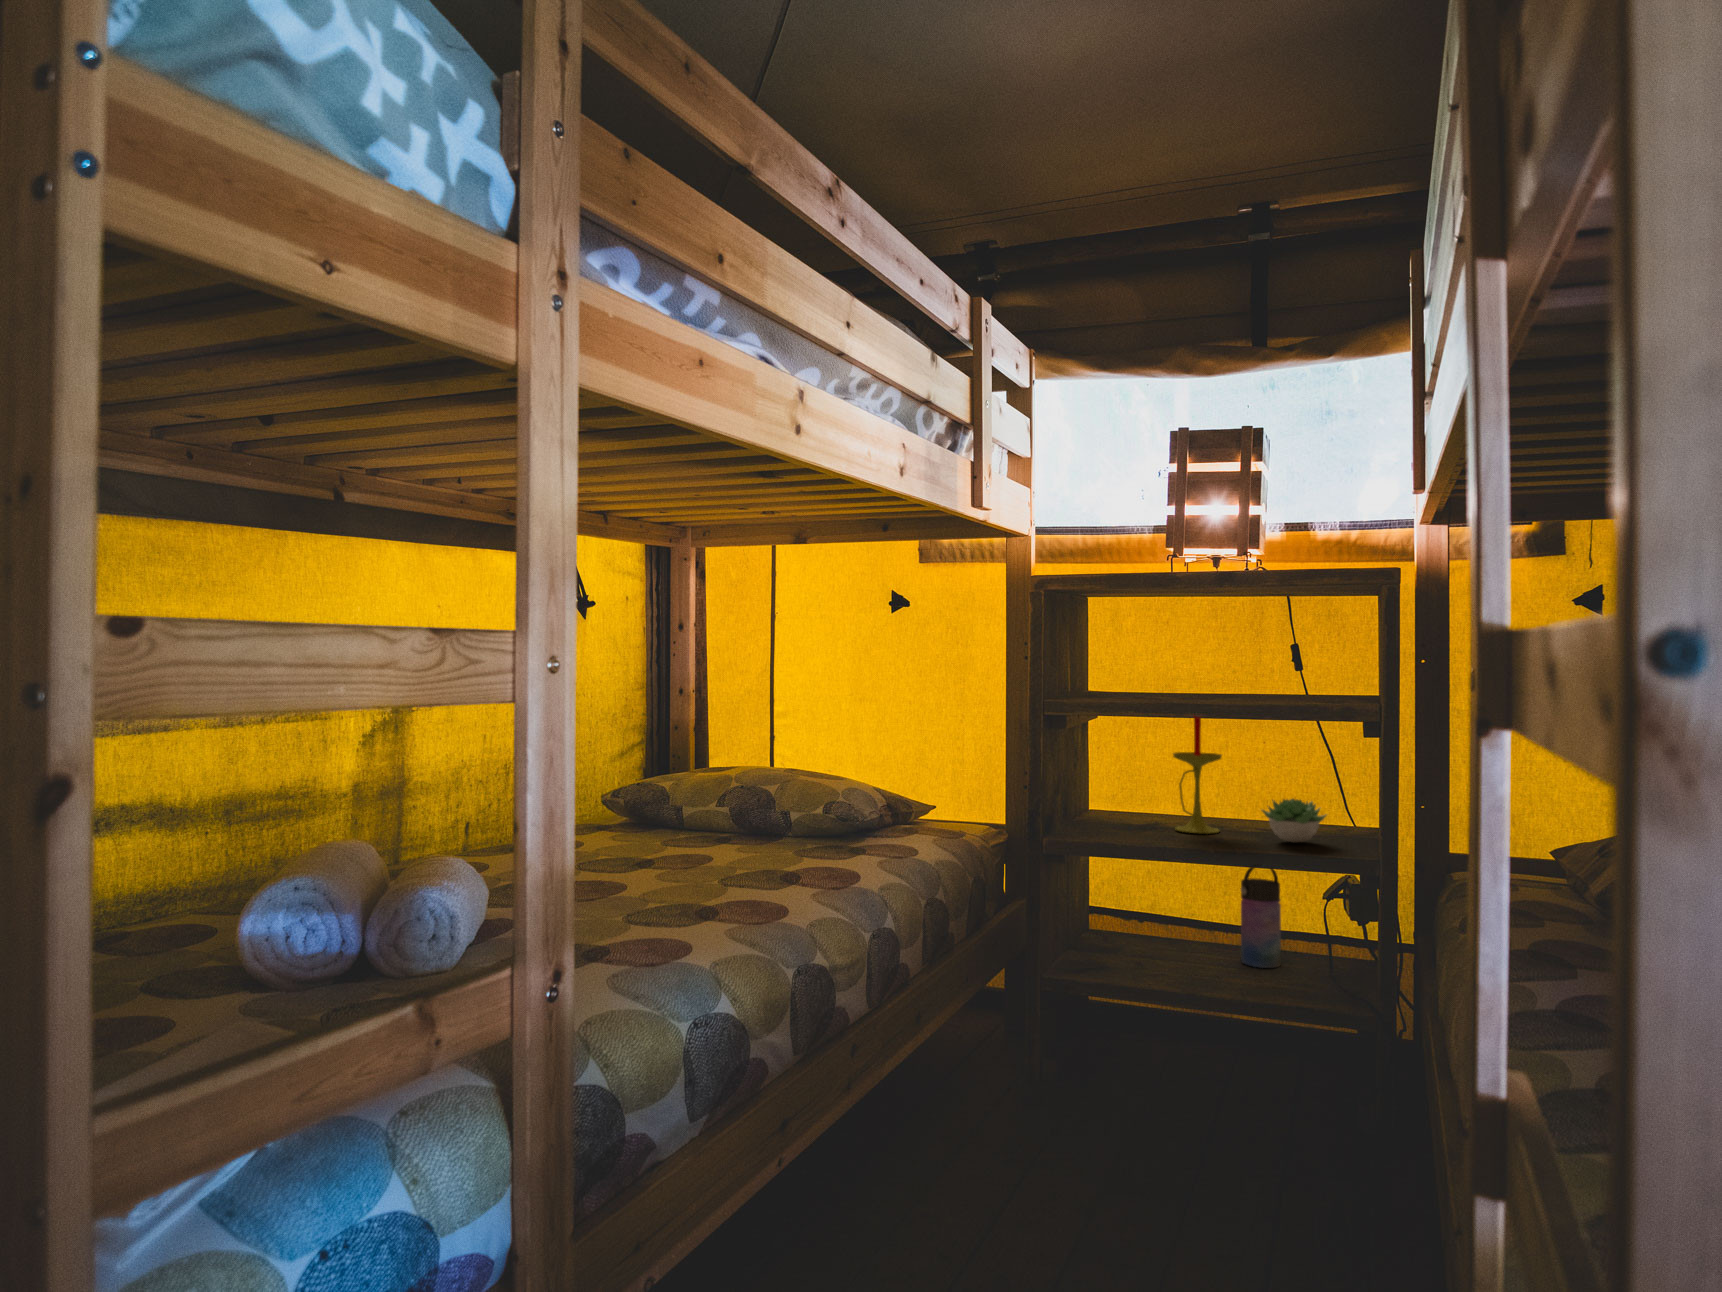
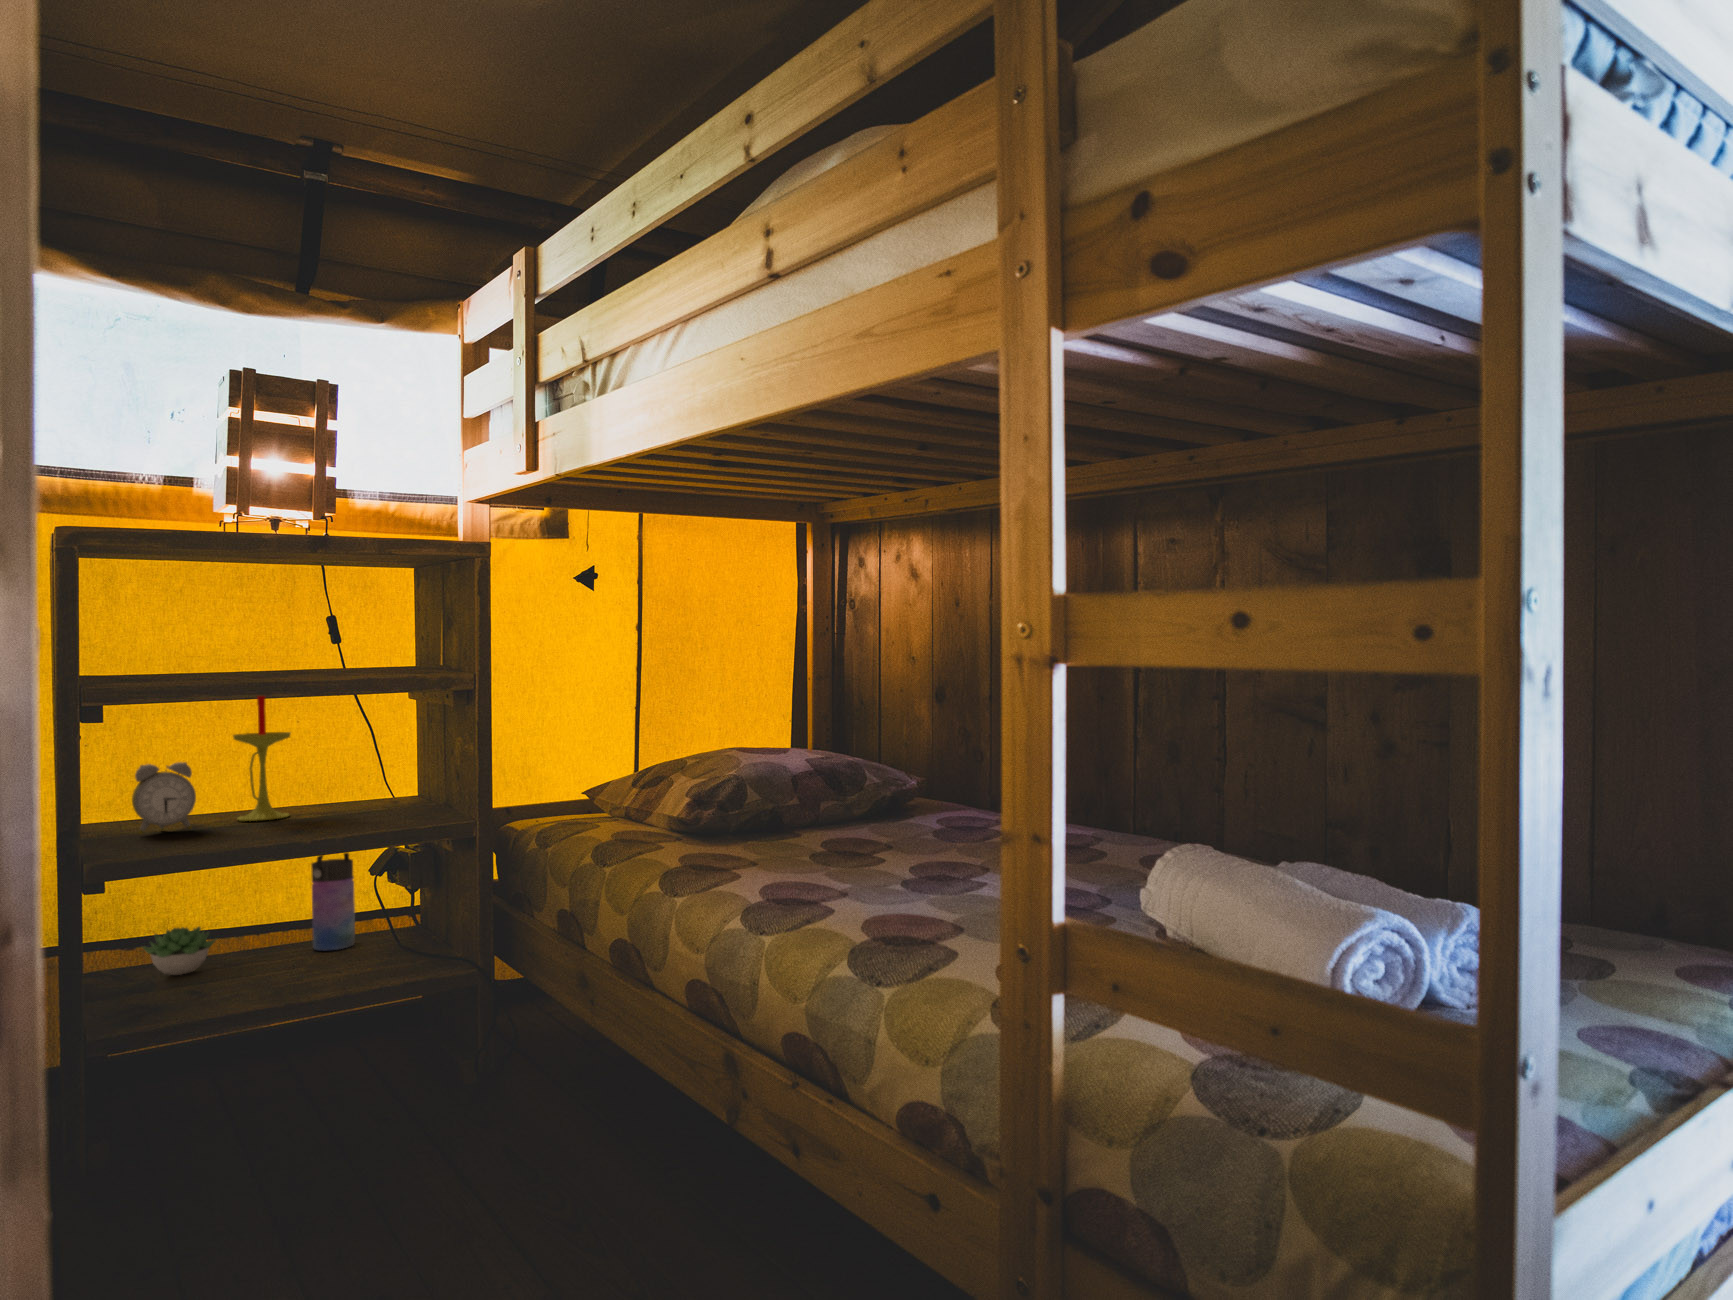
alarm clock: none [1090,772,1138,832] -> present [132,762,196,834]
succulent plant: present [1263,799,1326,842] -> present [142,927,216,975]

